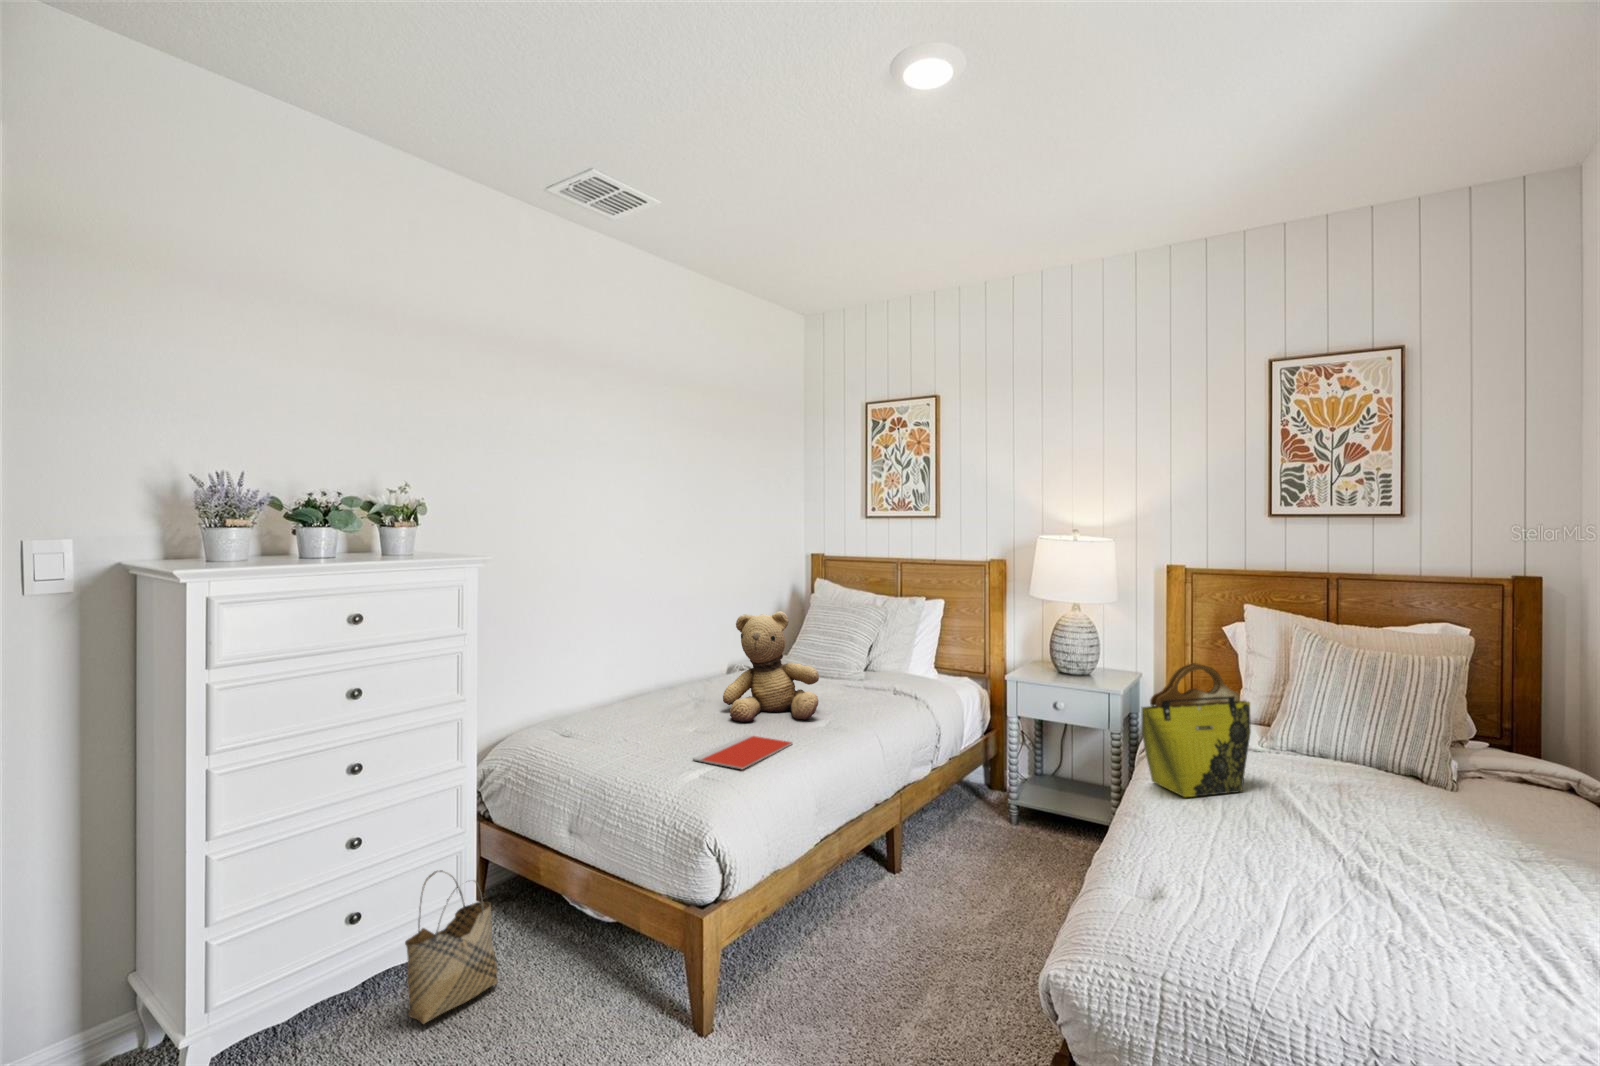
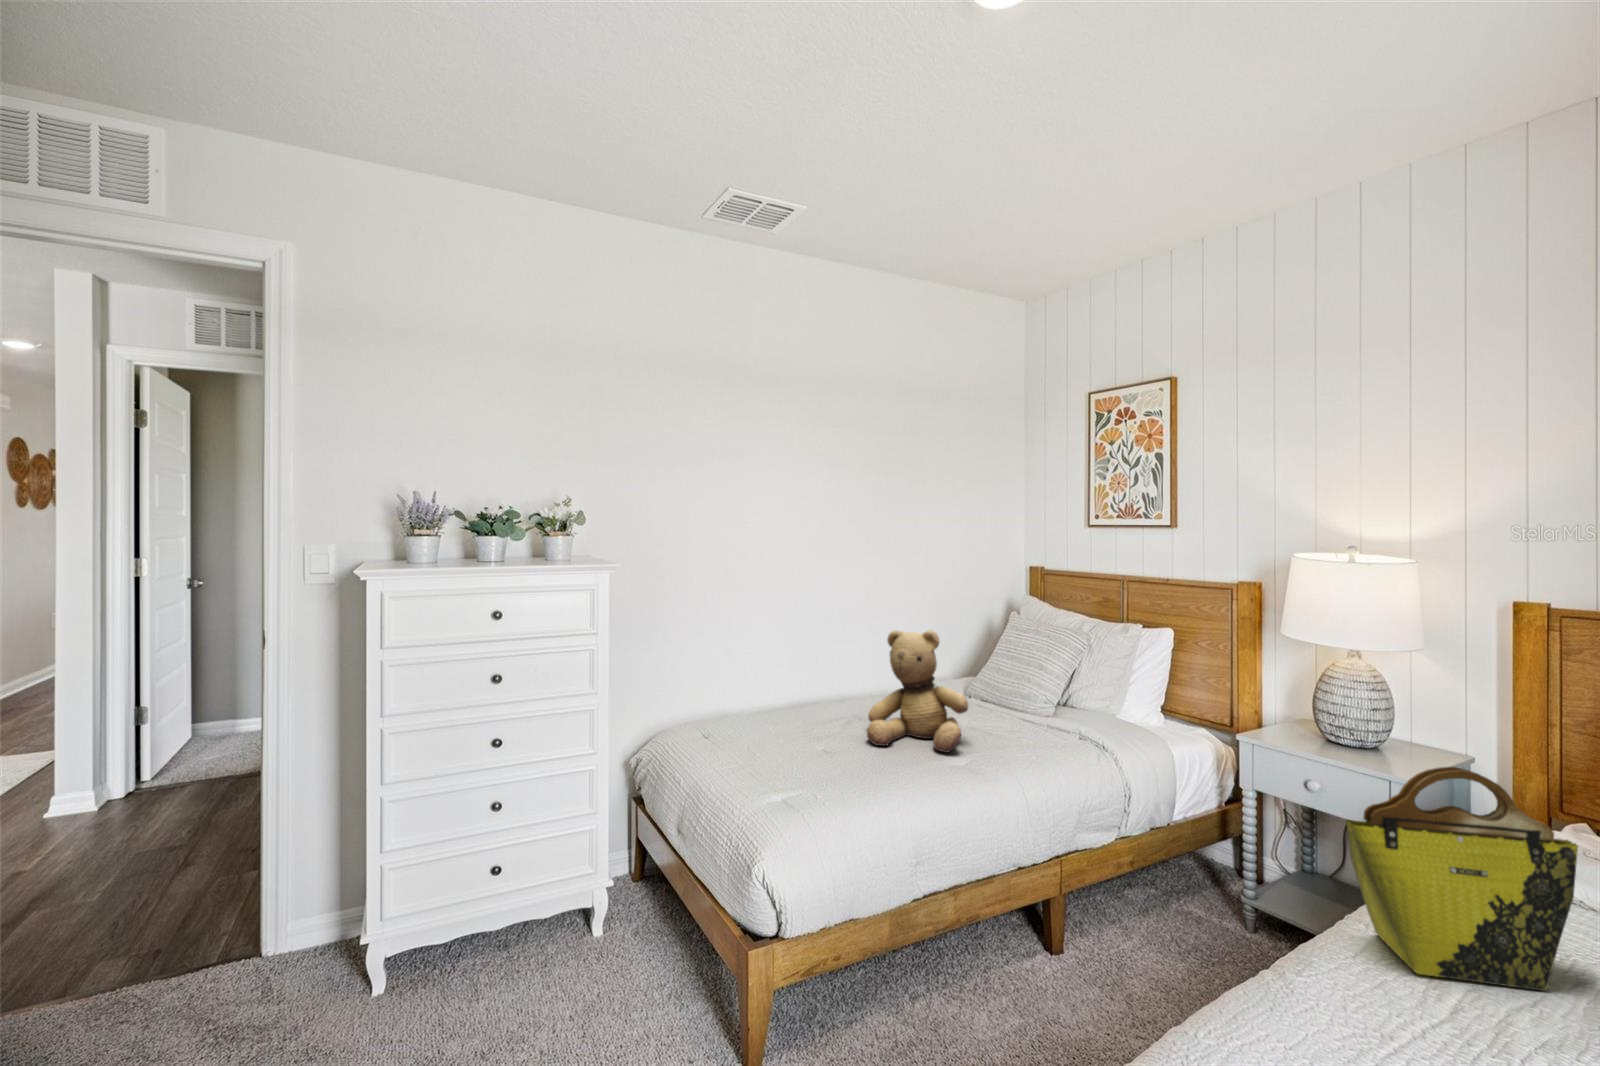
notebook: present [693,735,793,769] -> none [790,761,907,802]
woven basket: present [405,871,497,1024] -> none [527,843,612,979]

